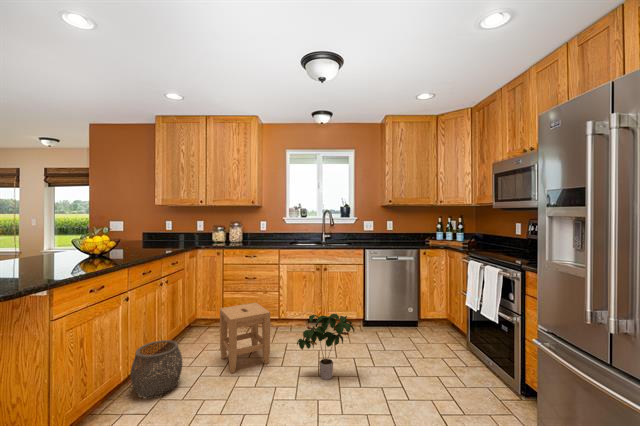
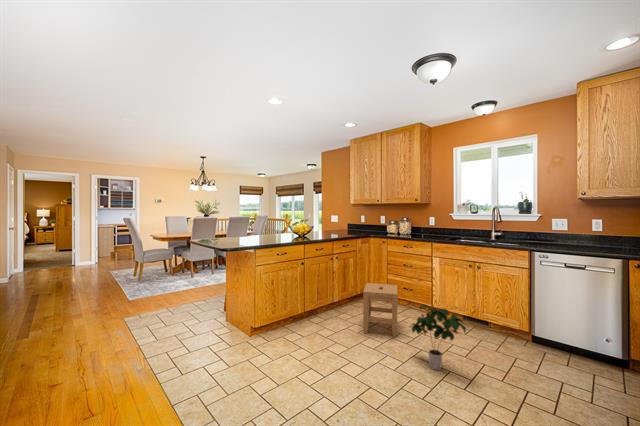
woven basket: present [130,340,183,397] -> none [303,294,334,329]

